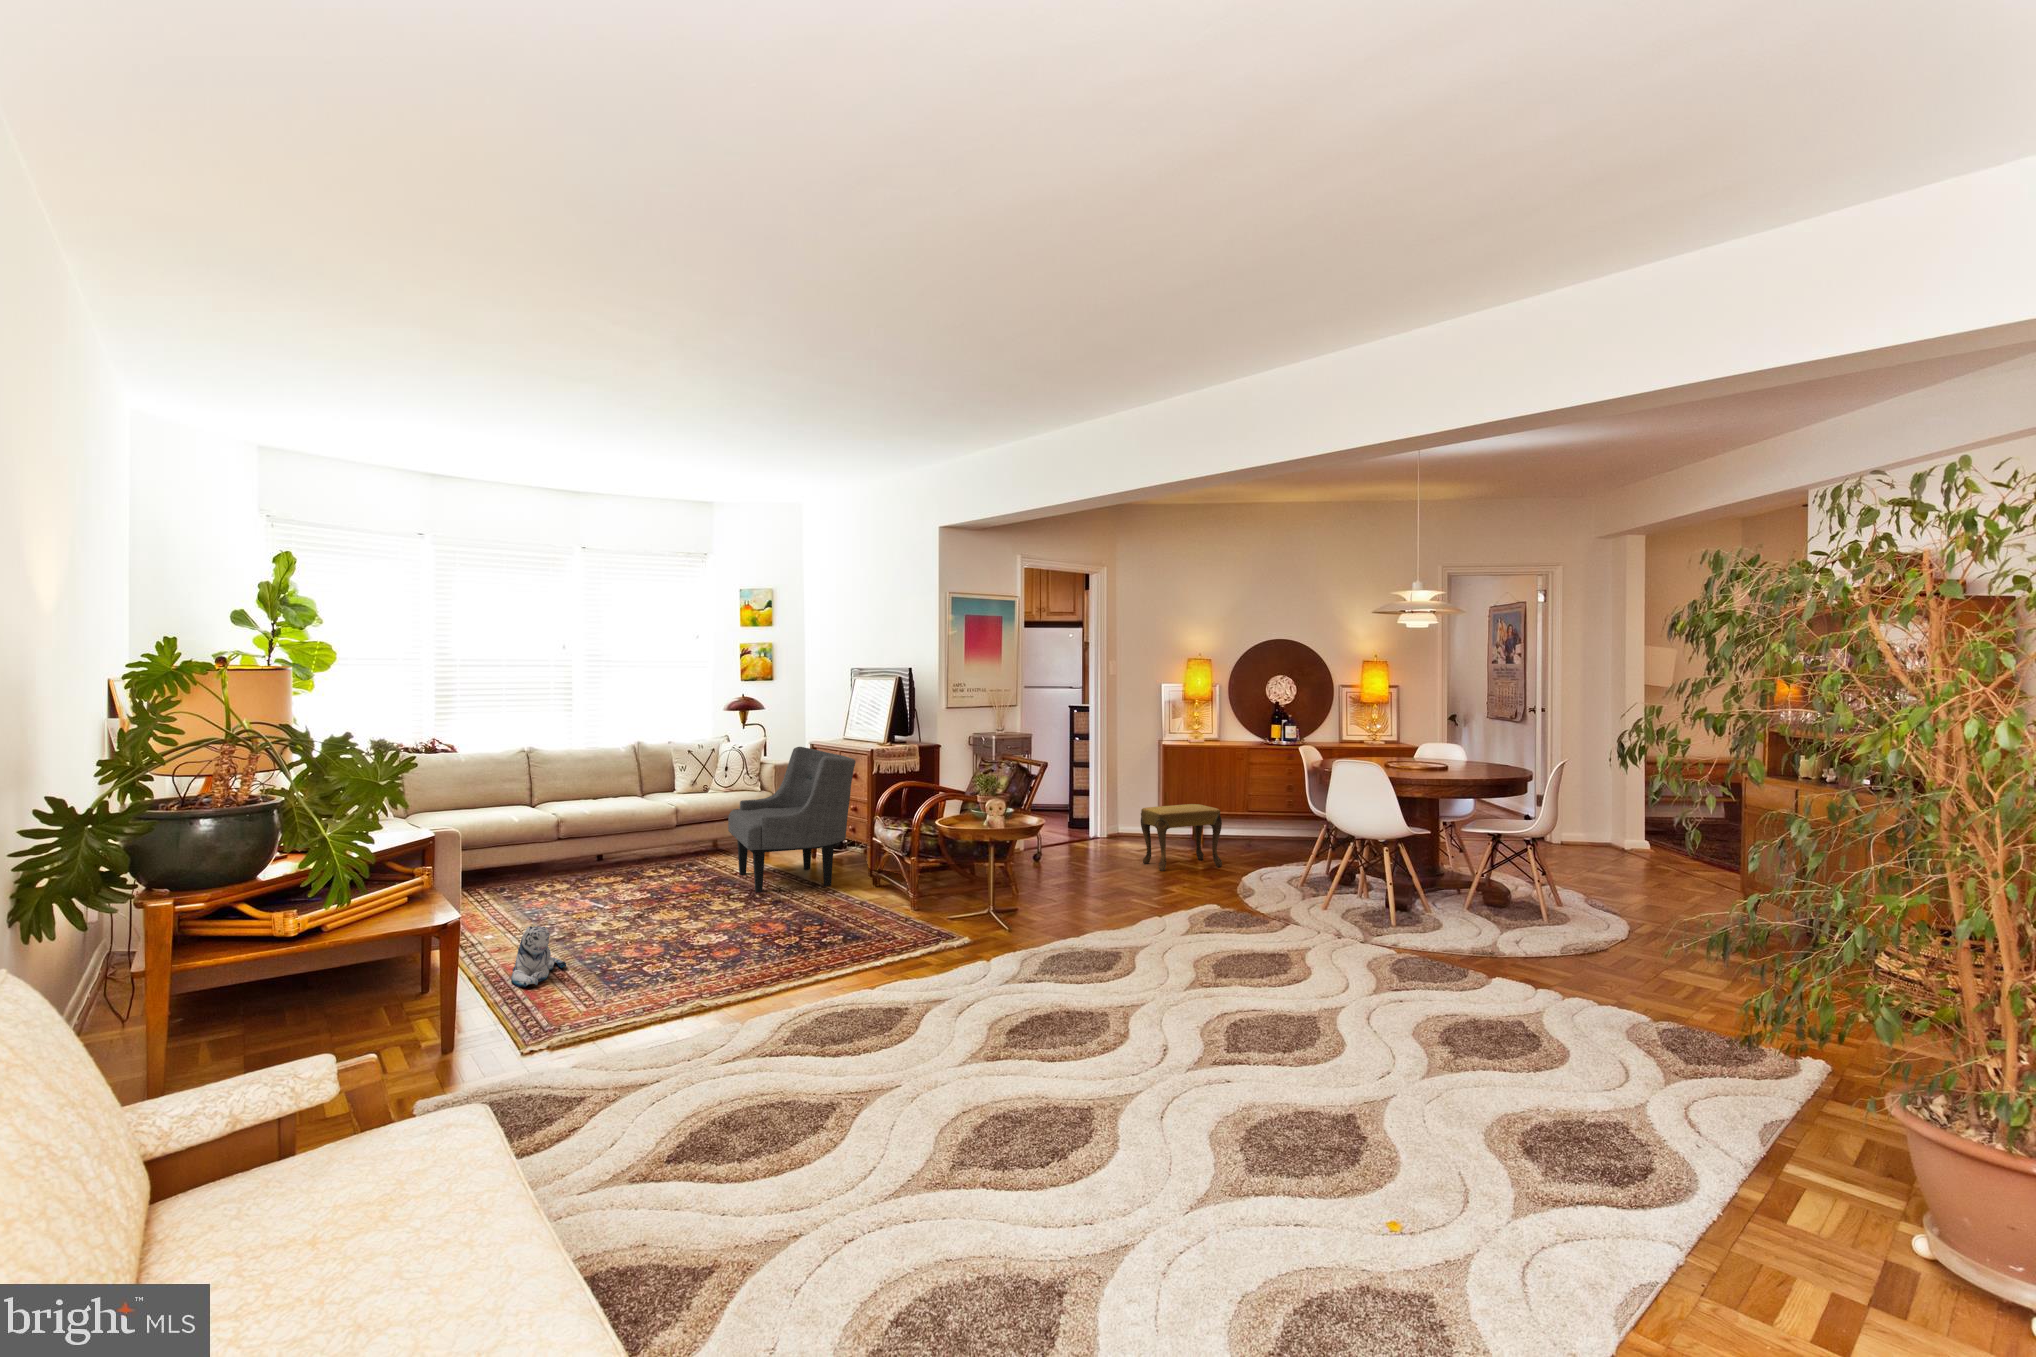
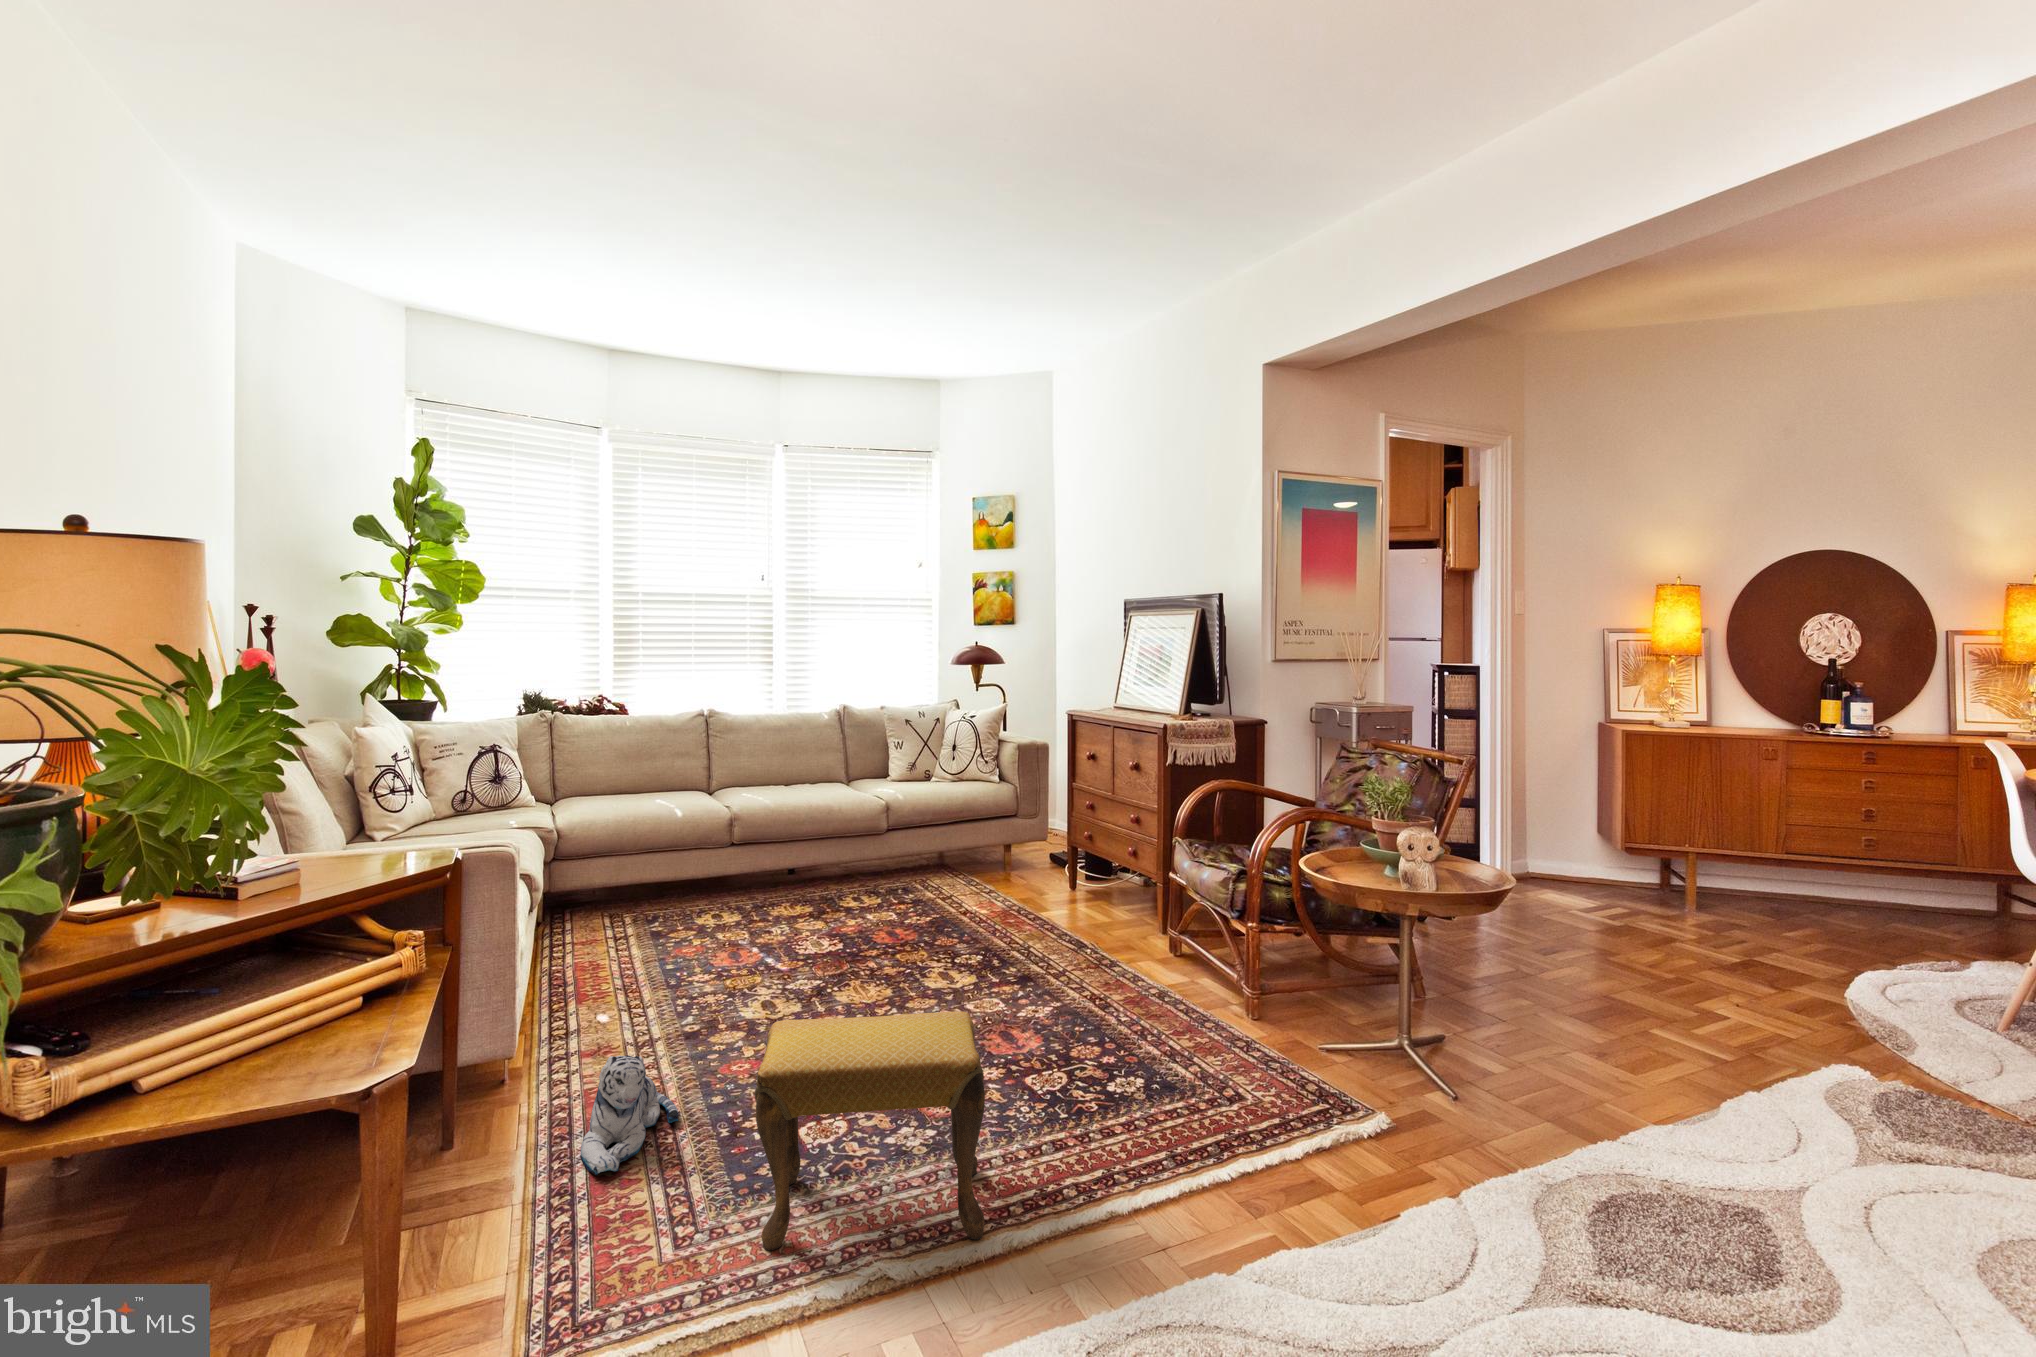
armchair: present [728,747,856,892] -> none [955,724,1145,952]
footstool: present [1141,804,1222,871] -> present [755,1011,985,1250]

